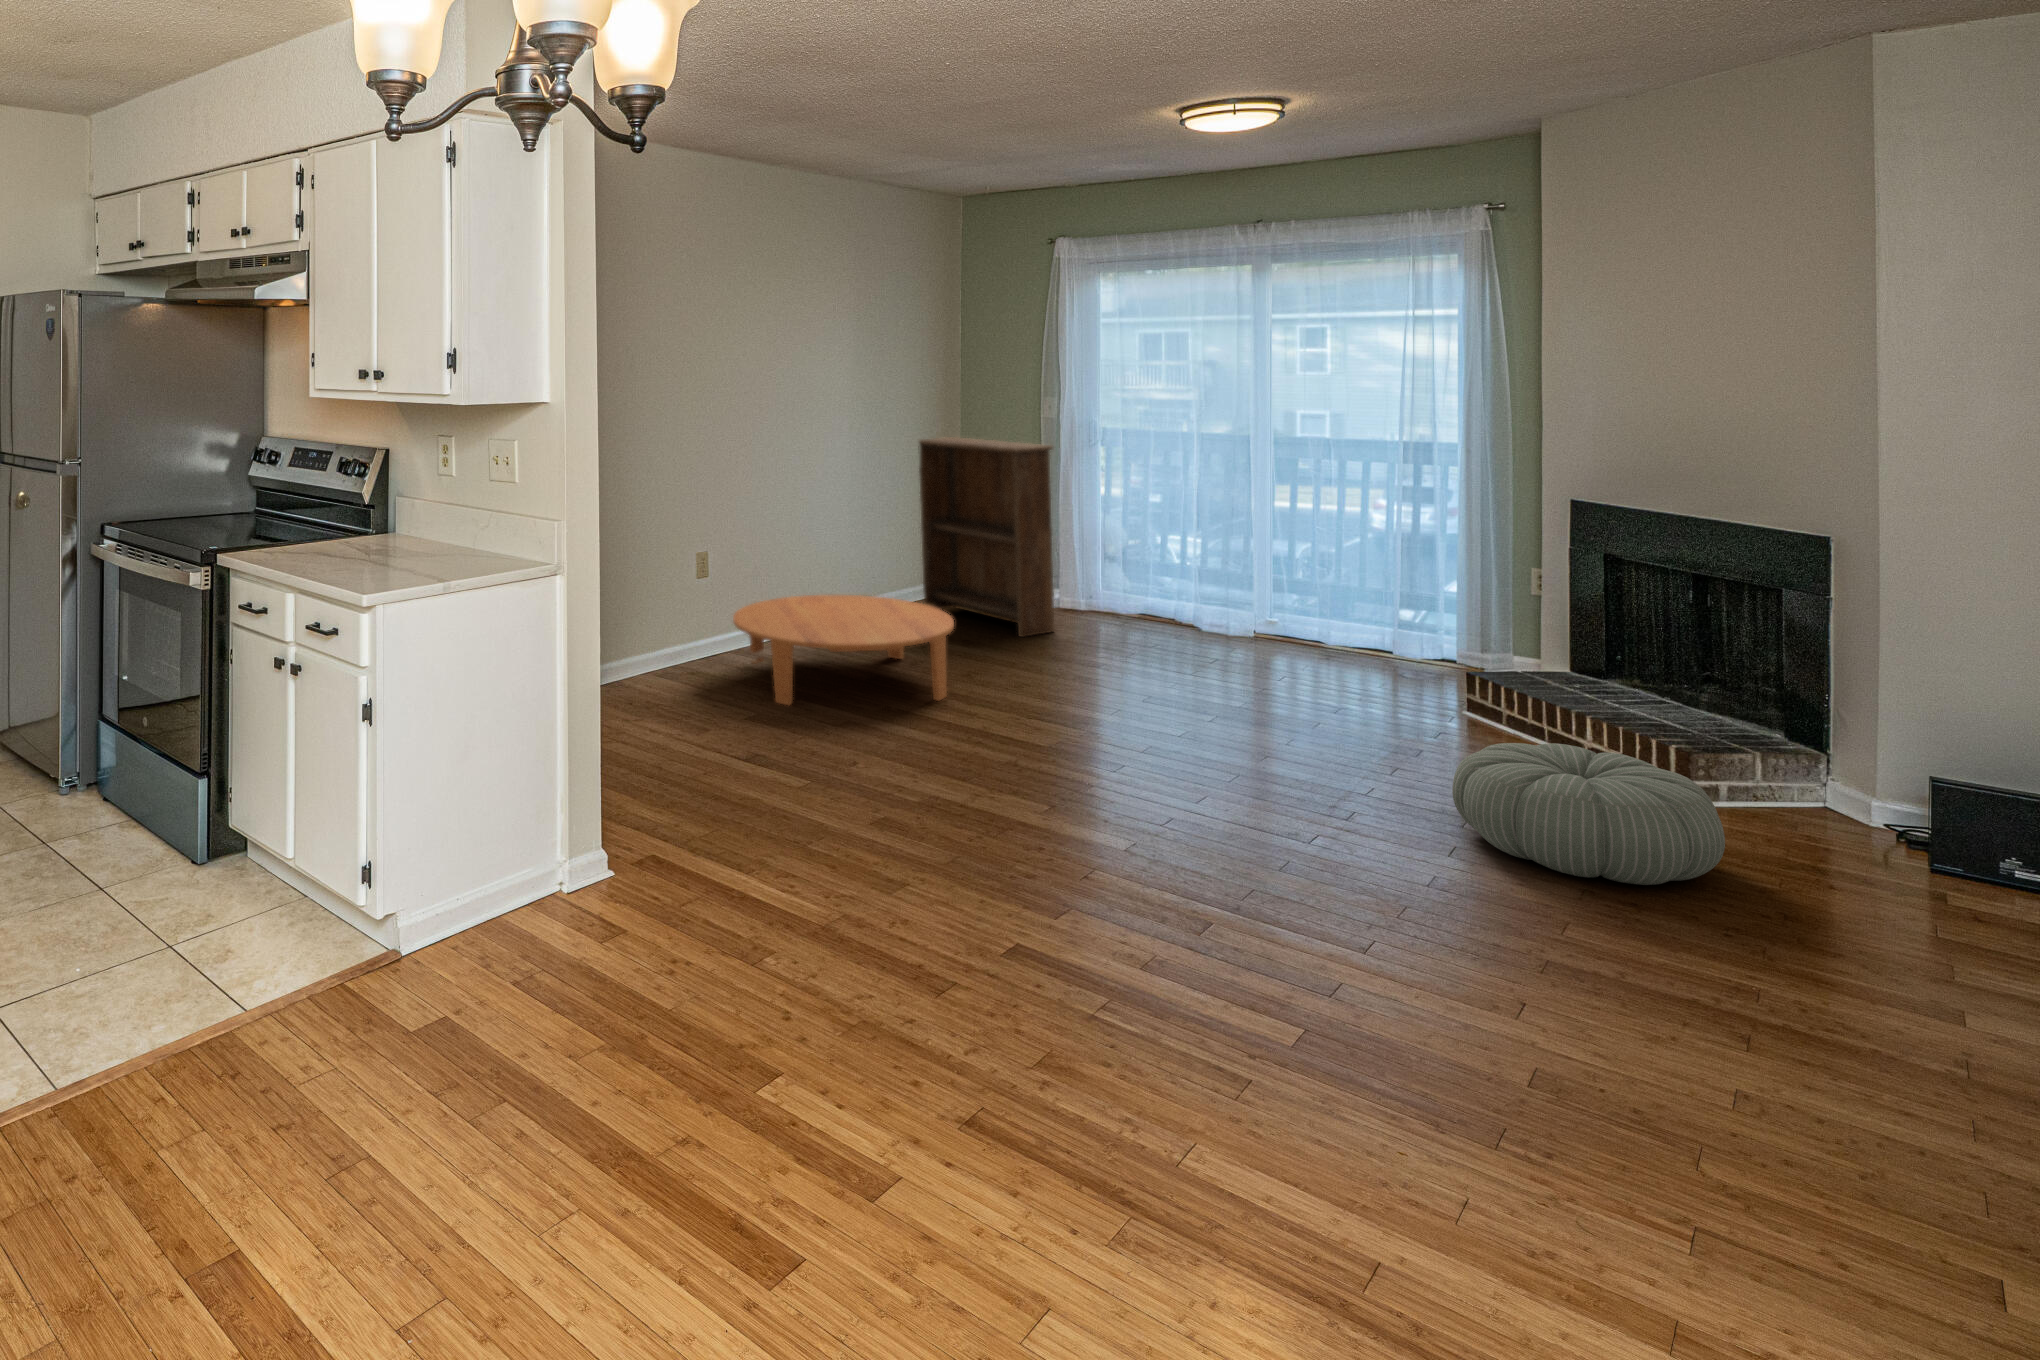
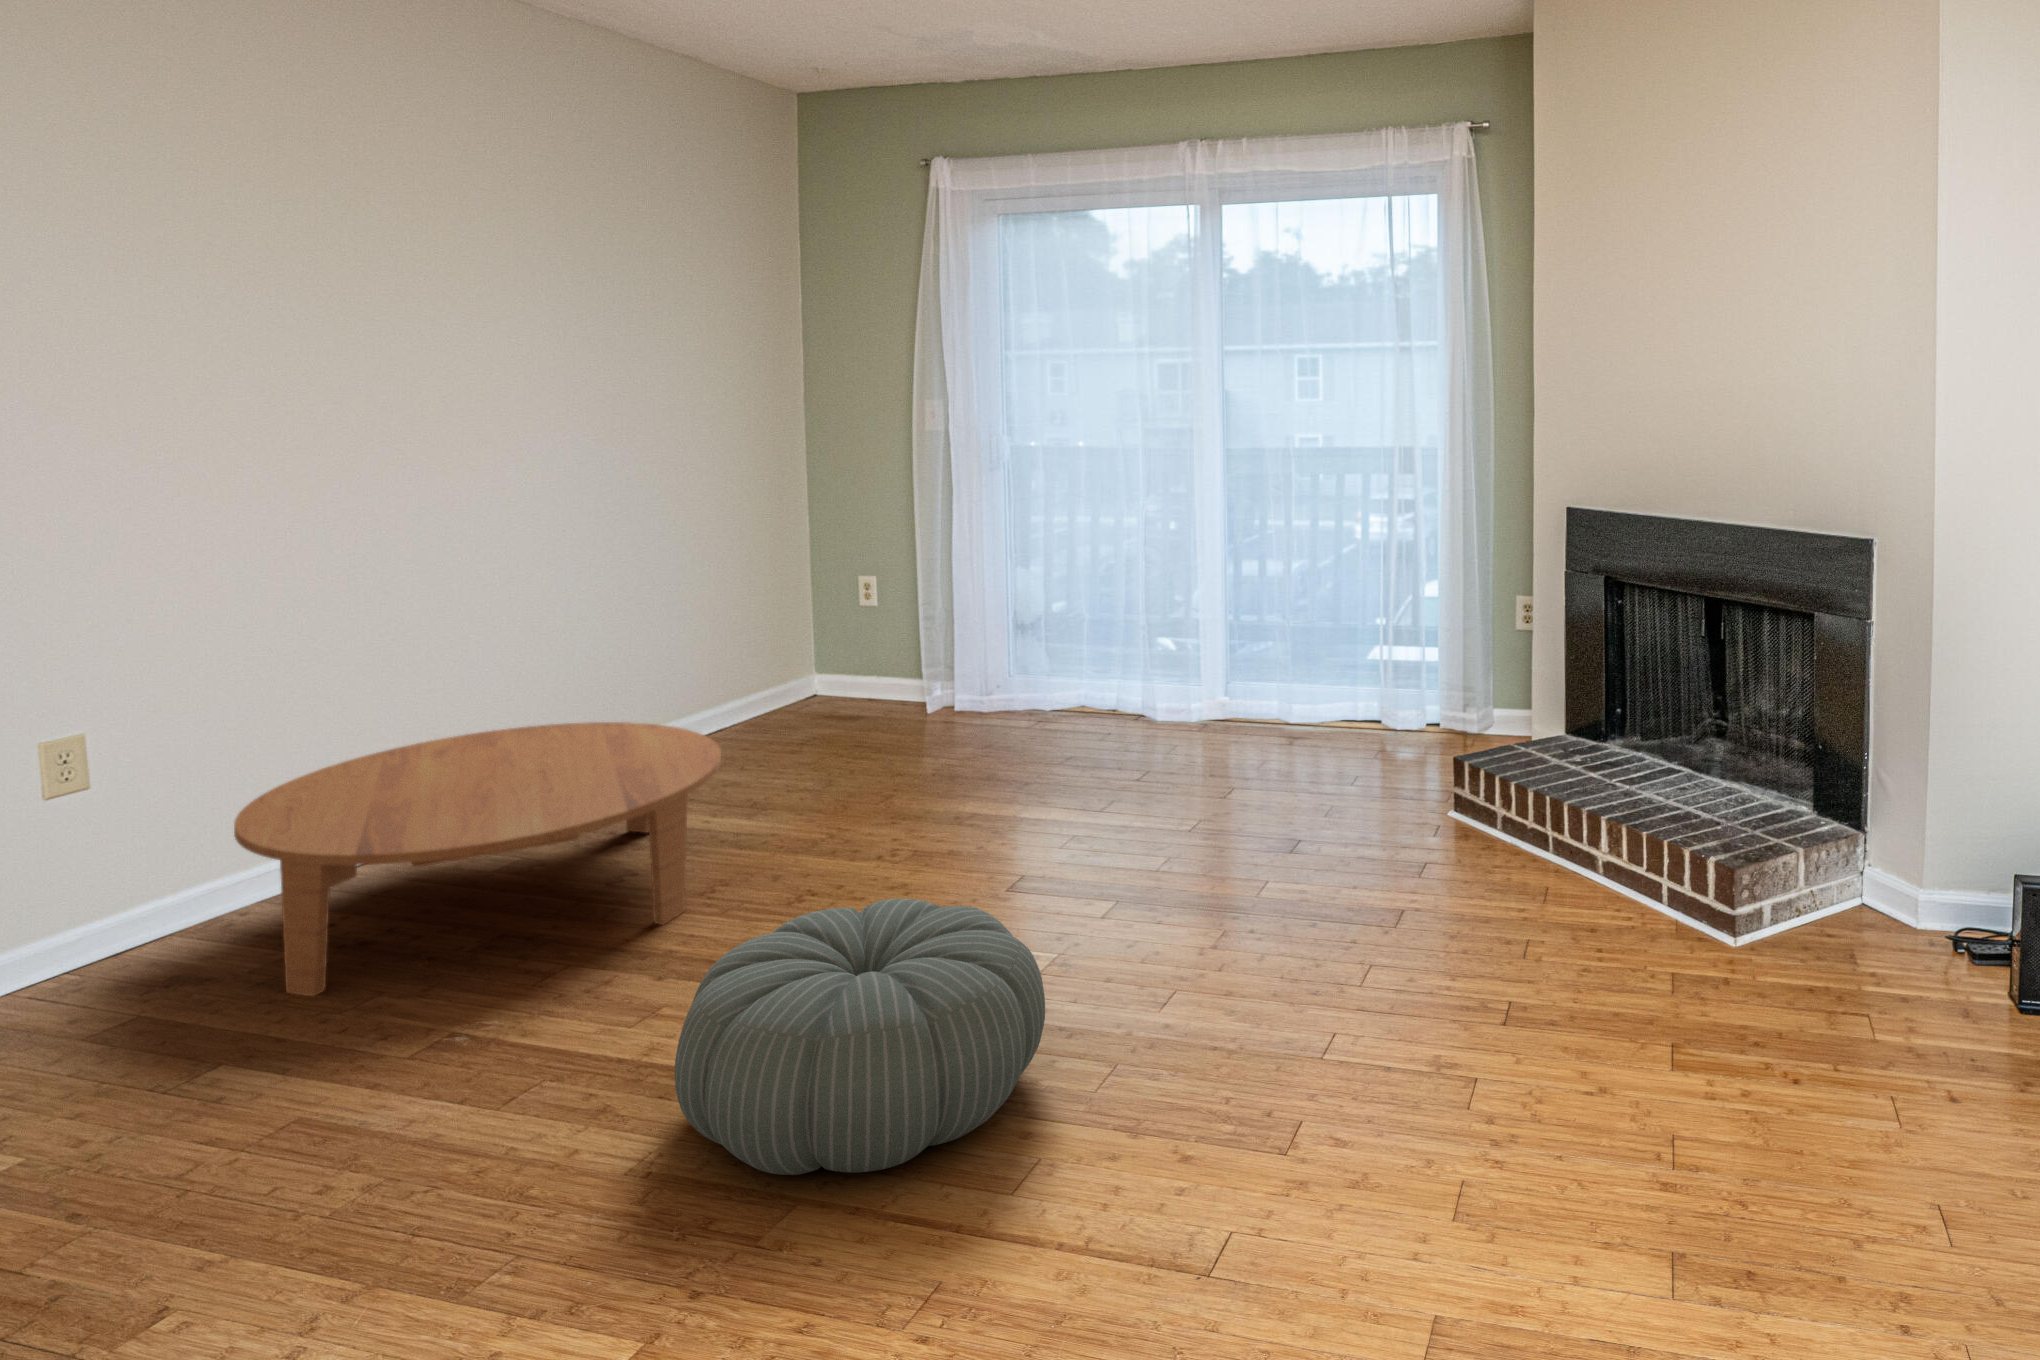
bookshelf: present [919,437,1055,637] -> none [745,447,942,758]
pouf: present [1452,743,1725,885] -> present [675,899,1045,1175]

